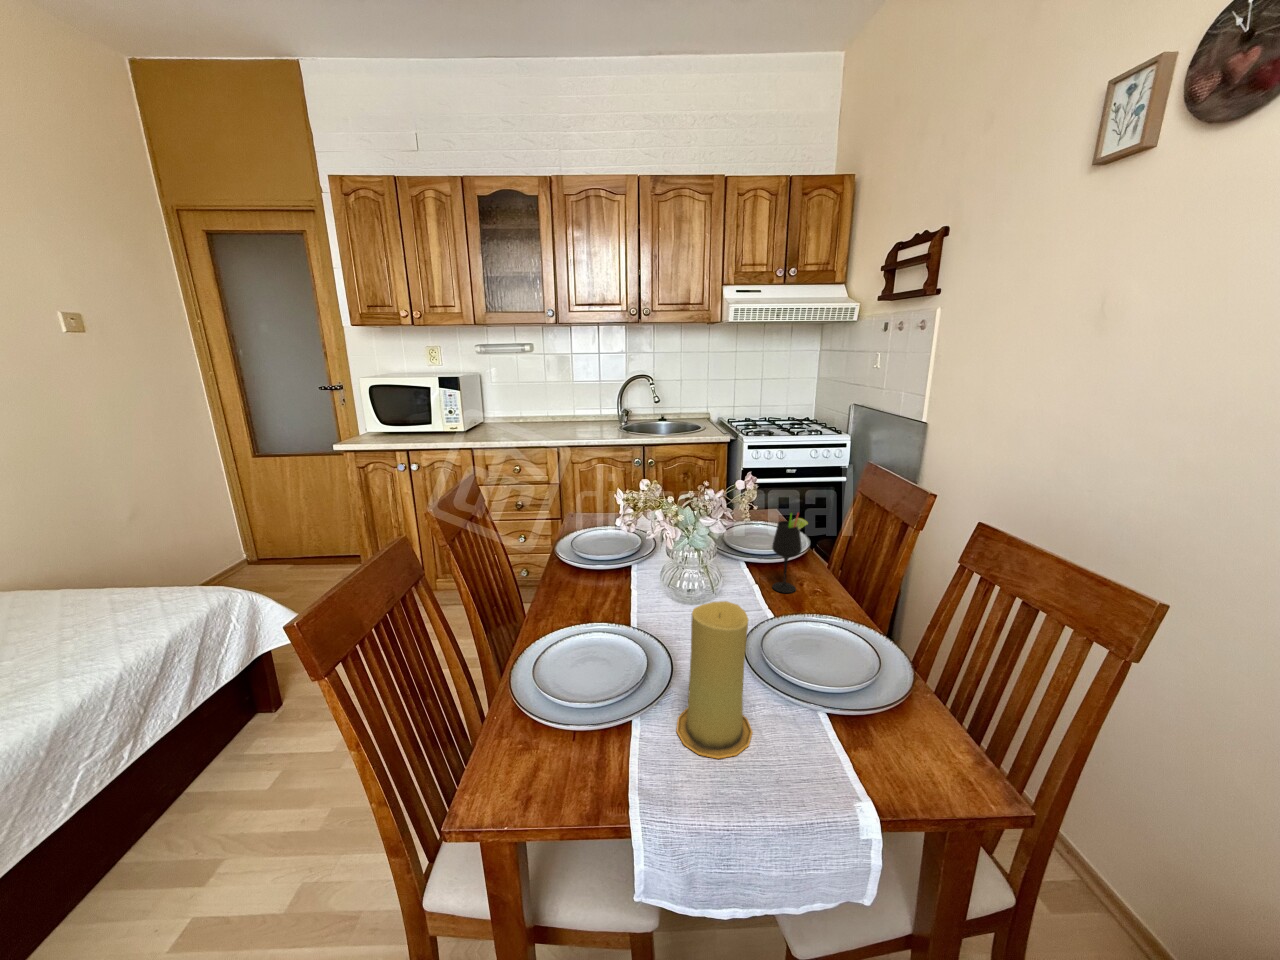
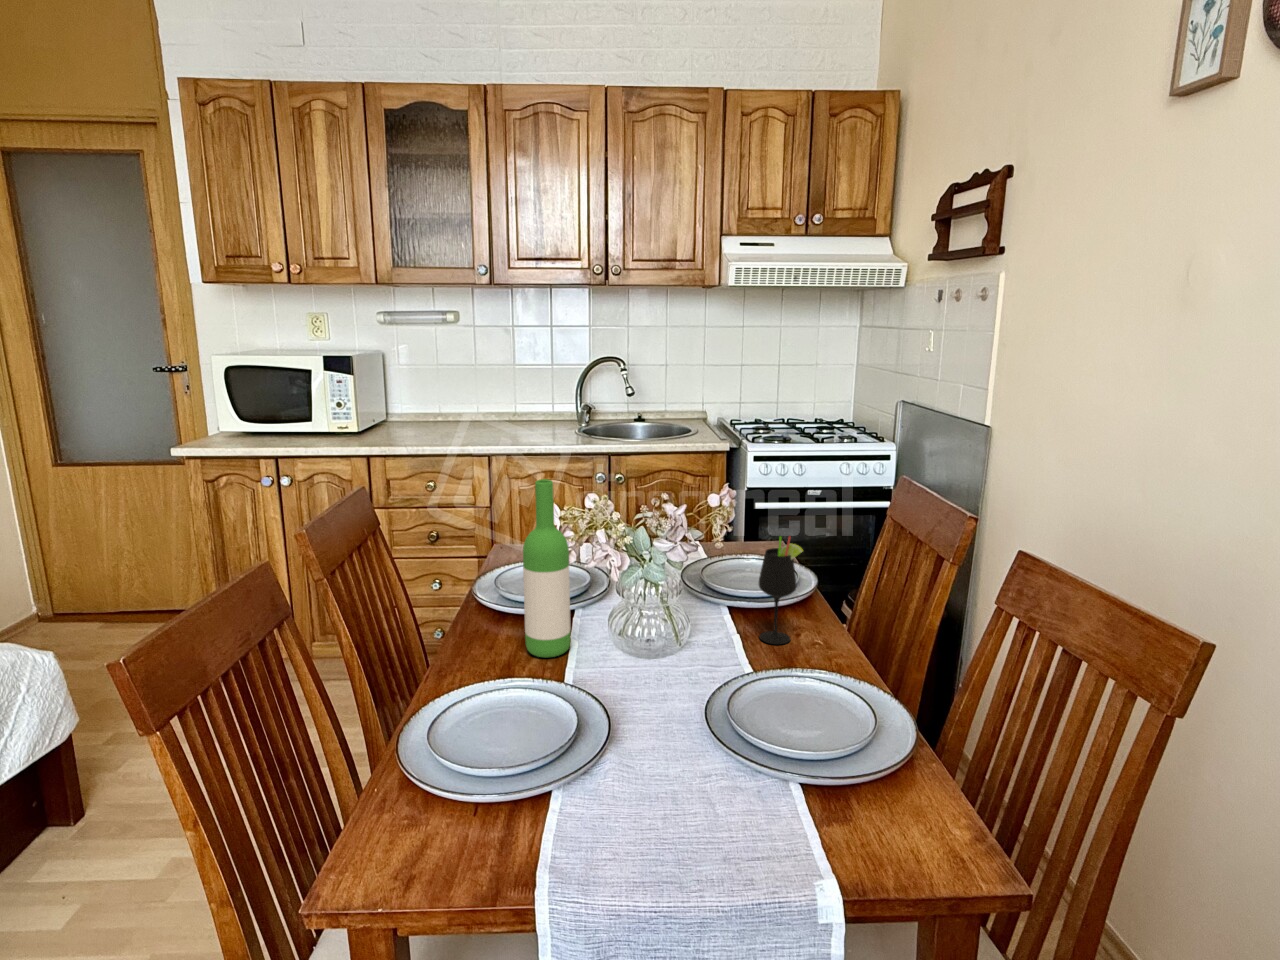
wine bottle: none [596,472,632,604] -> present [523,479,571,657]
candle: present [676,601,752,759] -> none [607,636,704,836]

